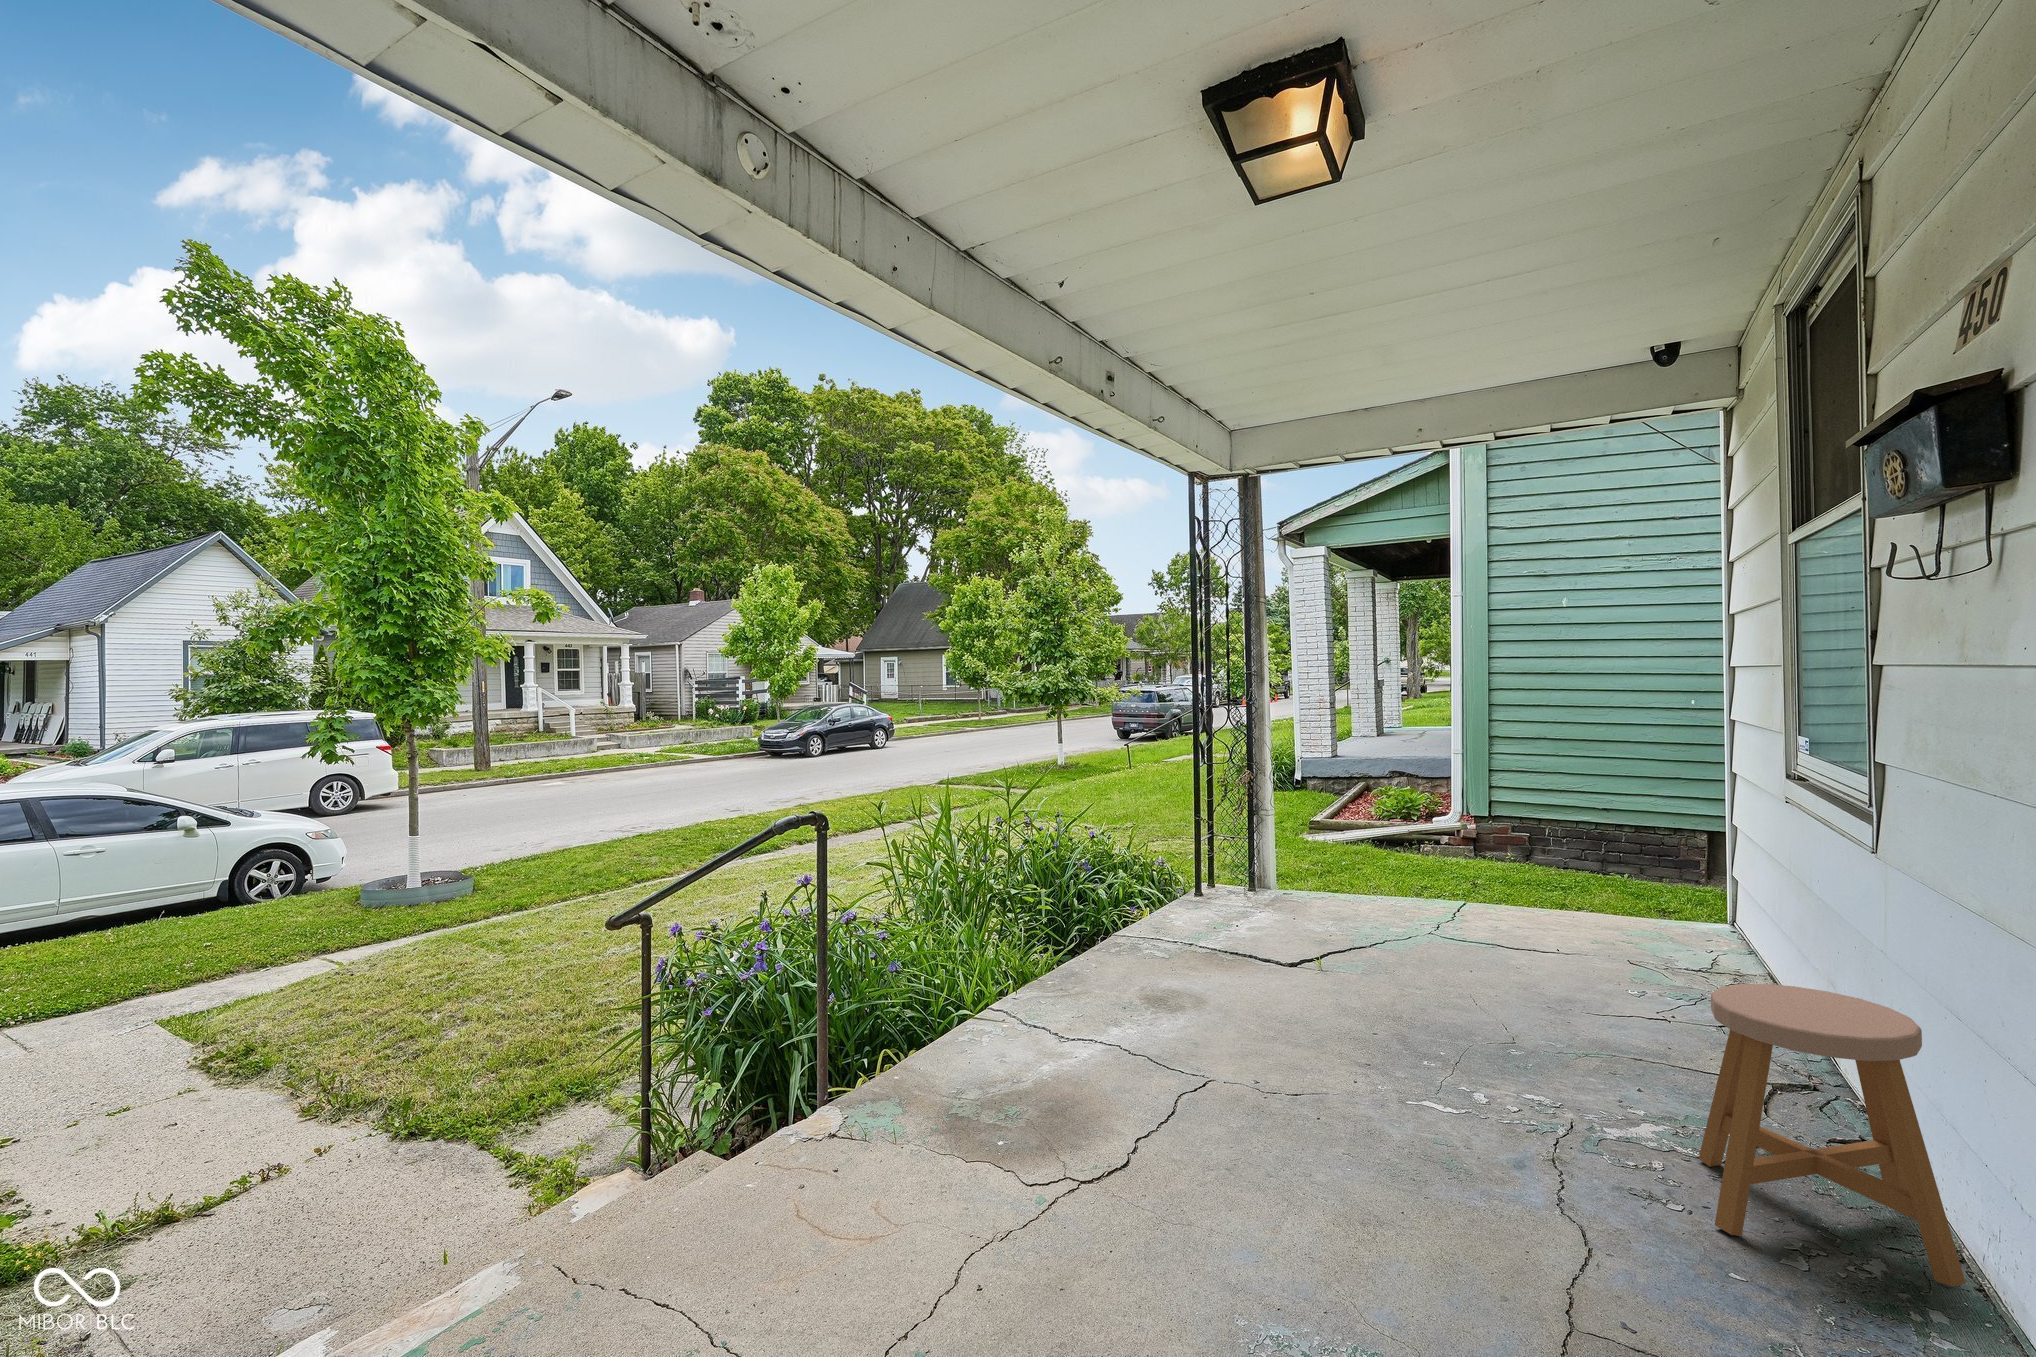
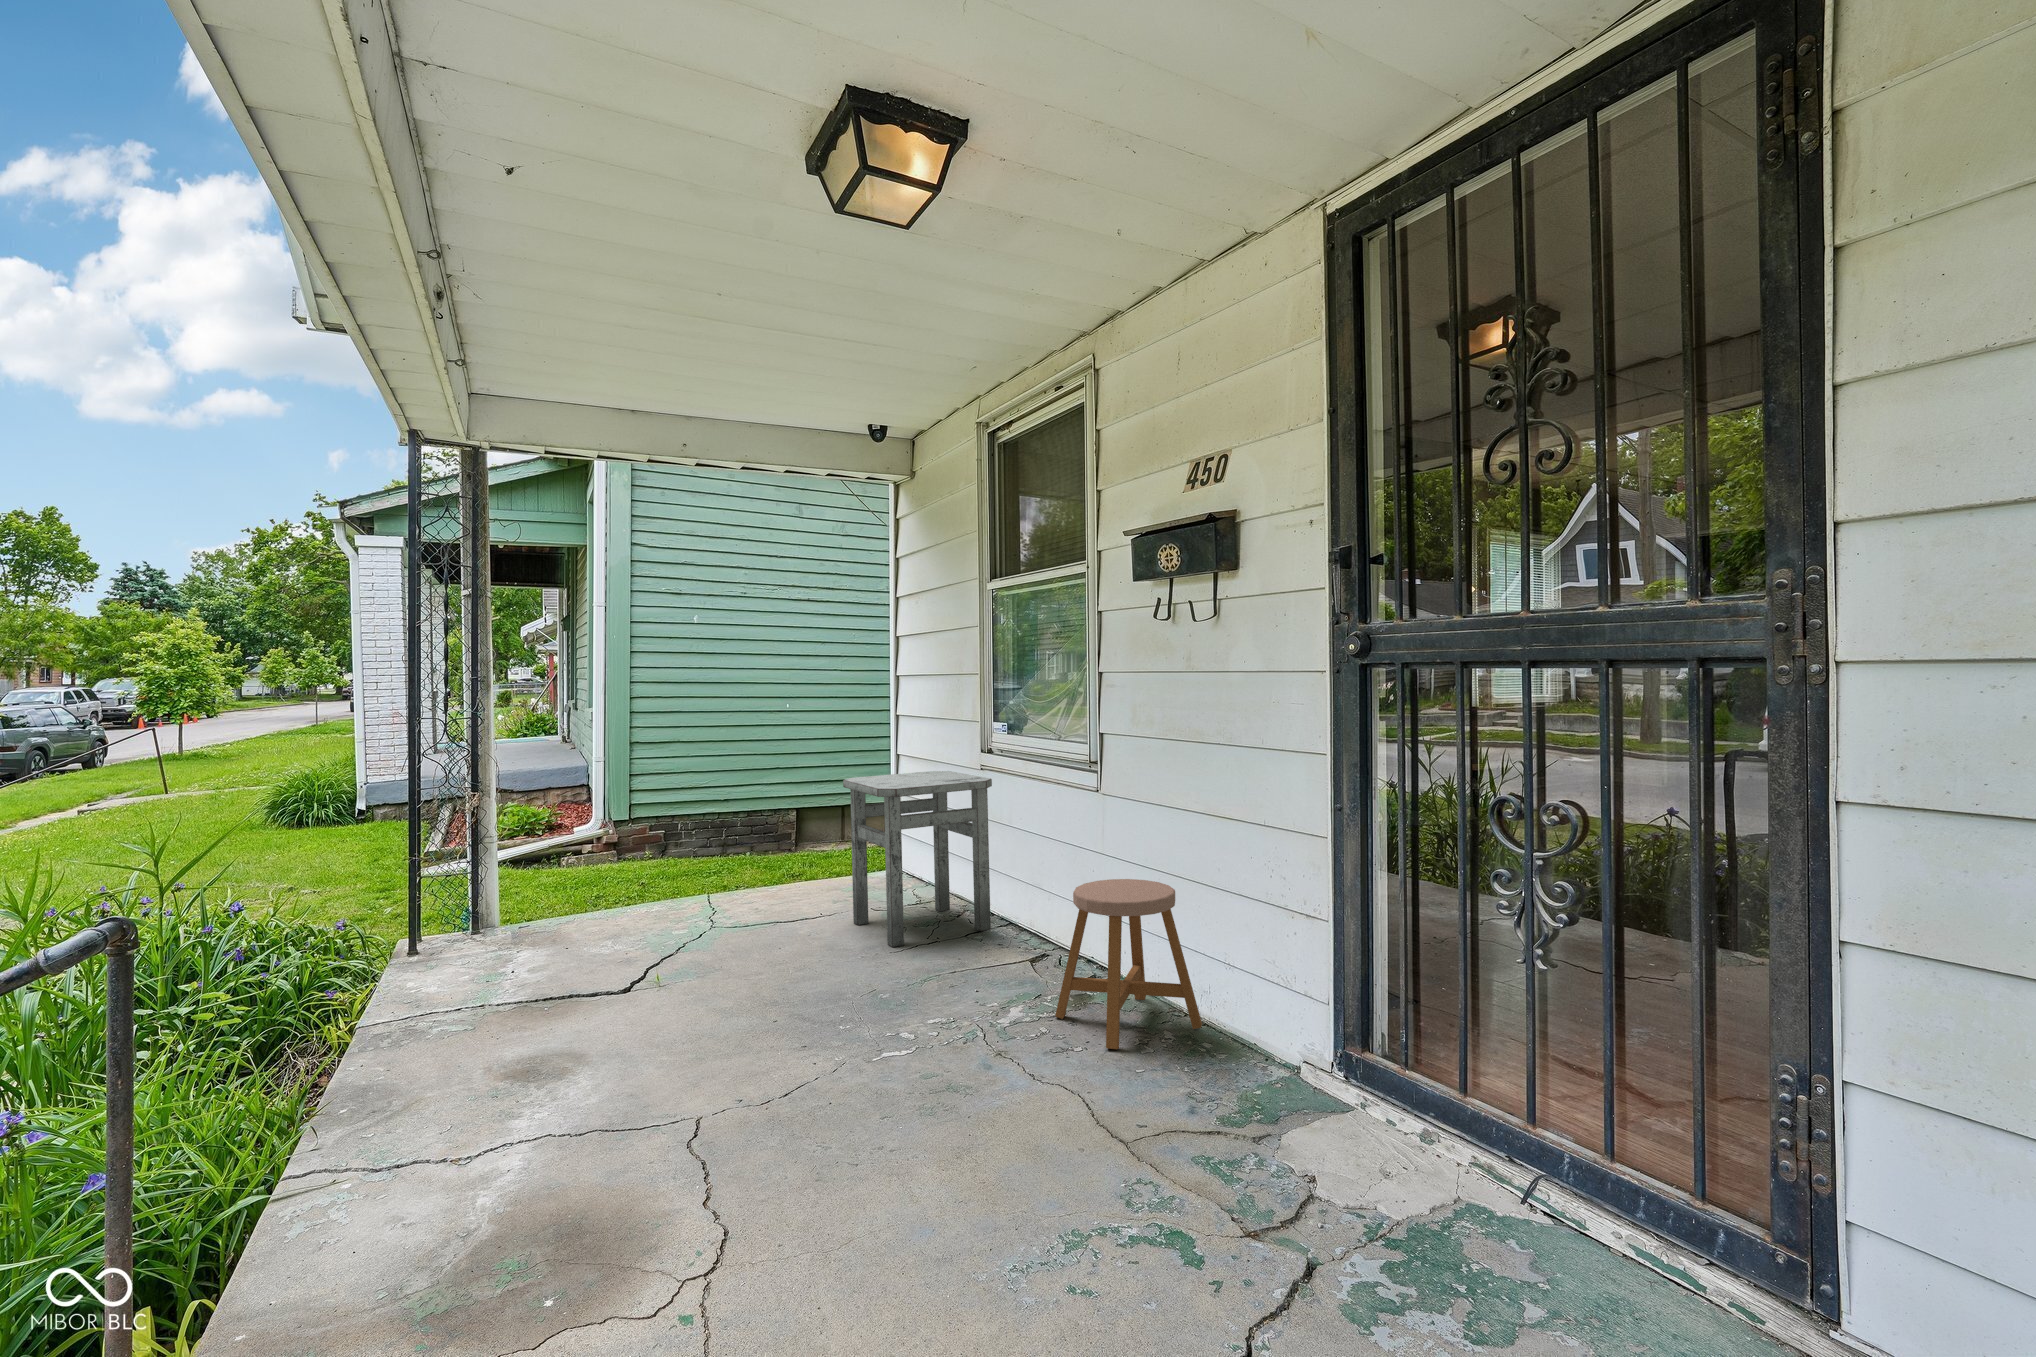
side table: none [1577,794,1785,1031] -> present [843,771,992,947]

